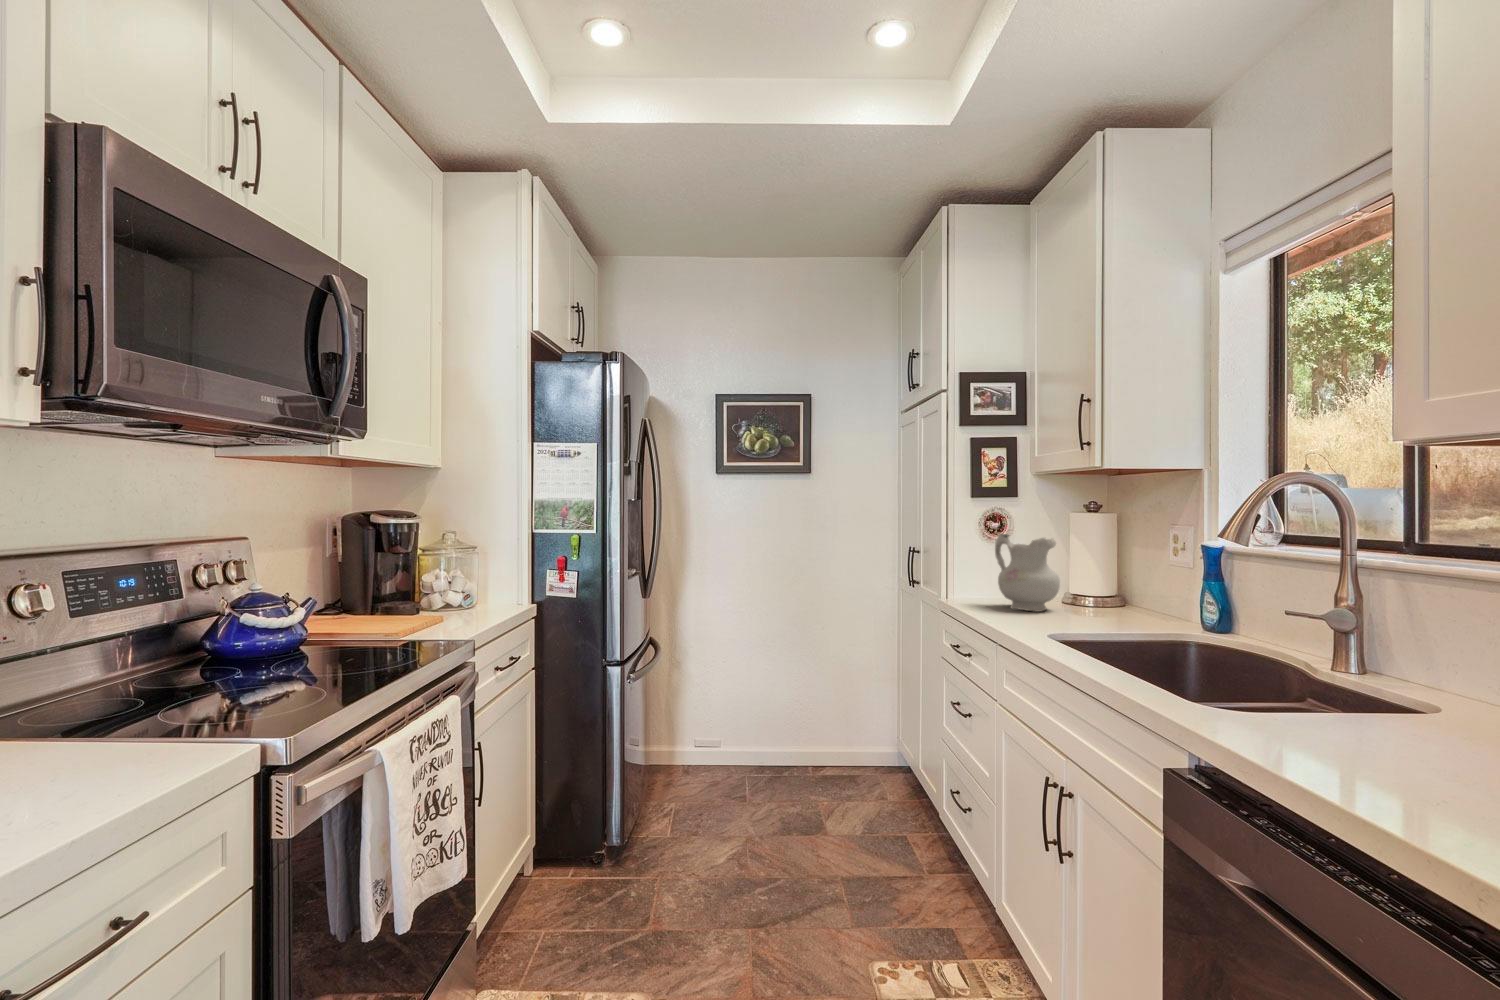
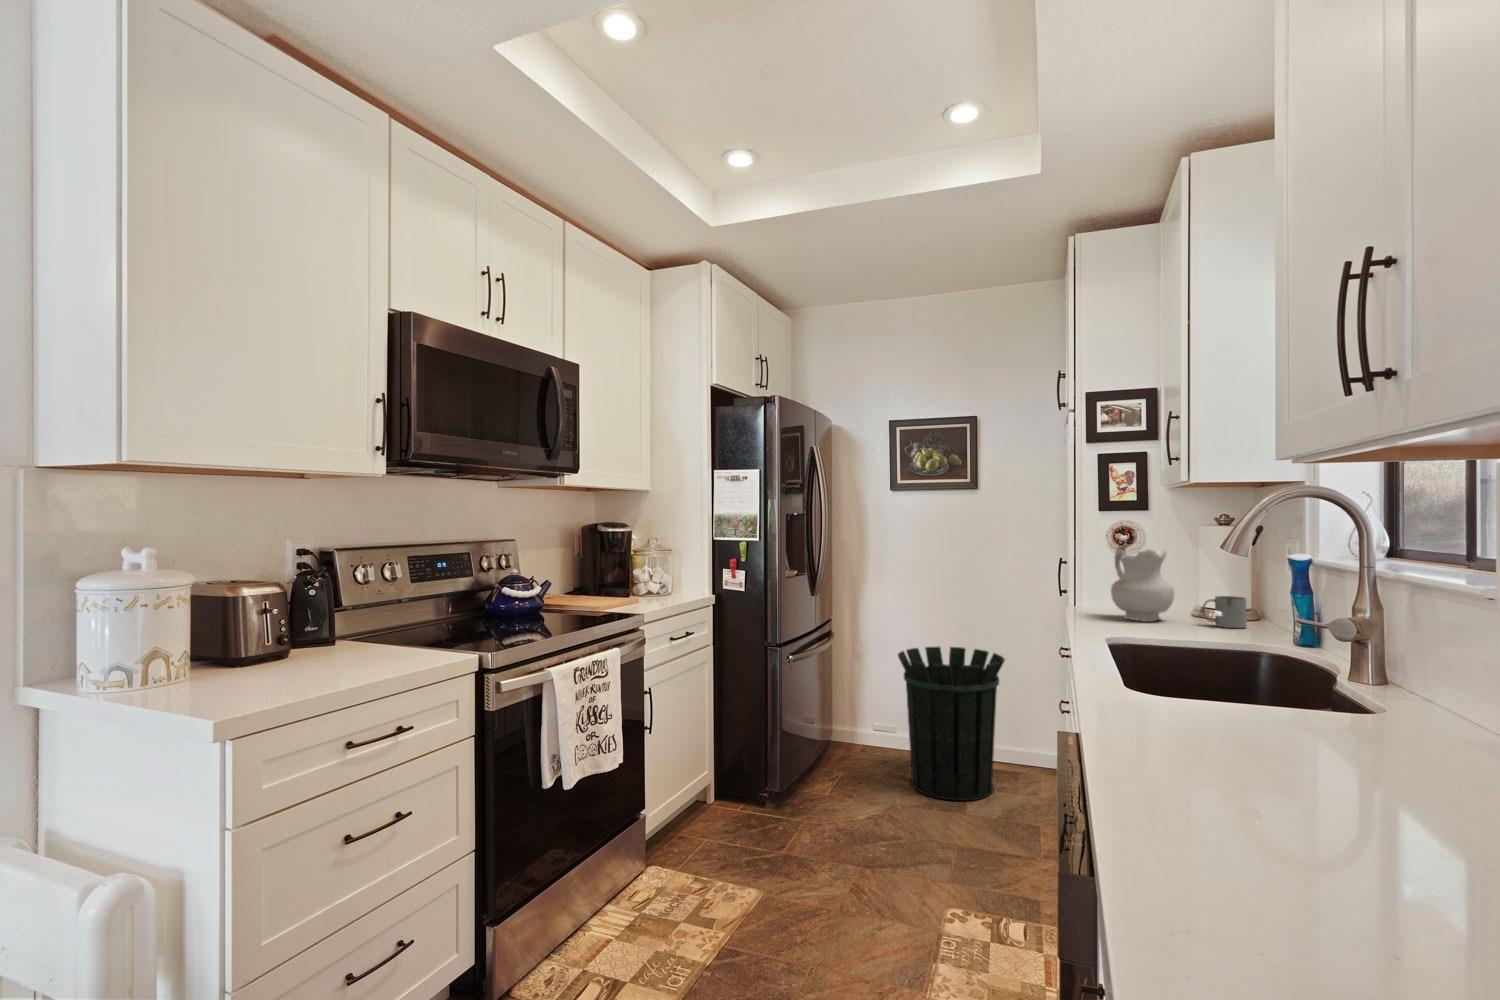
mug: none [1088,582,1129,614] -> present [1202,596,1247,628]
waste bin: none [737,641,849,809] -> present [898,647,1005,801]

